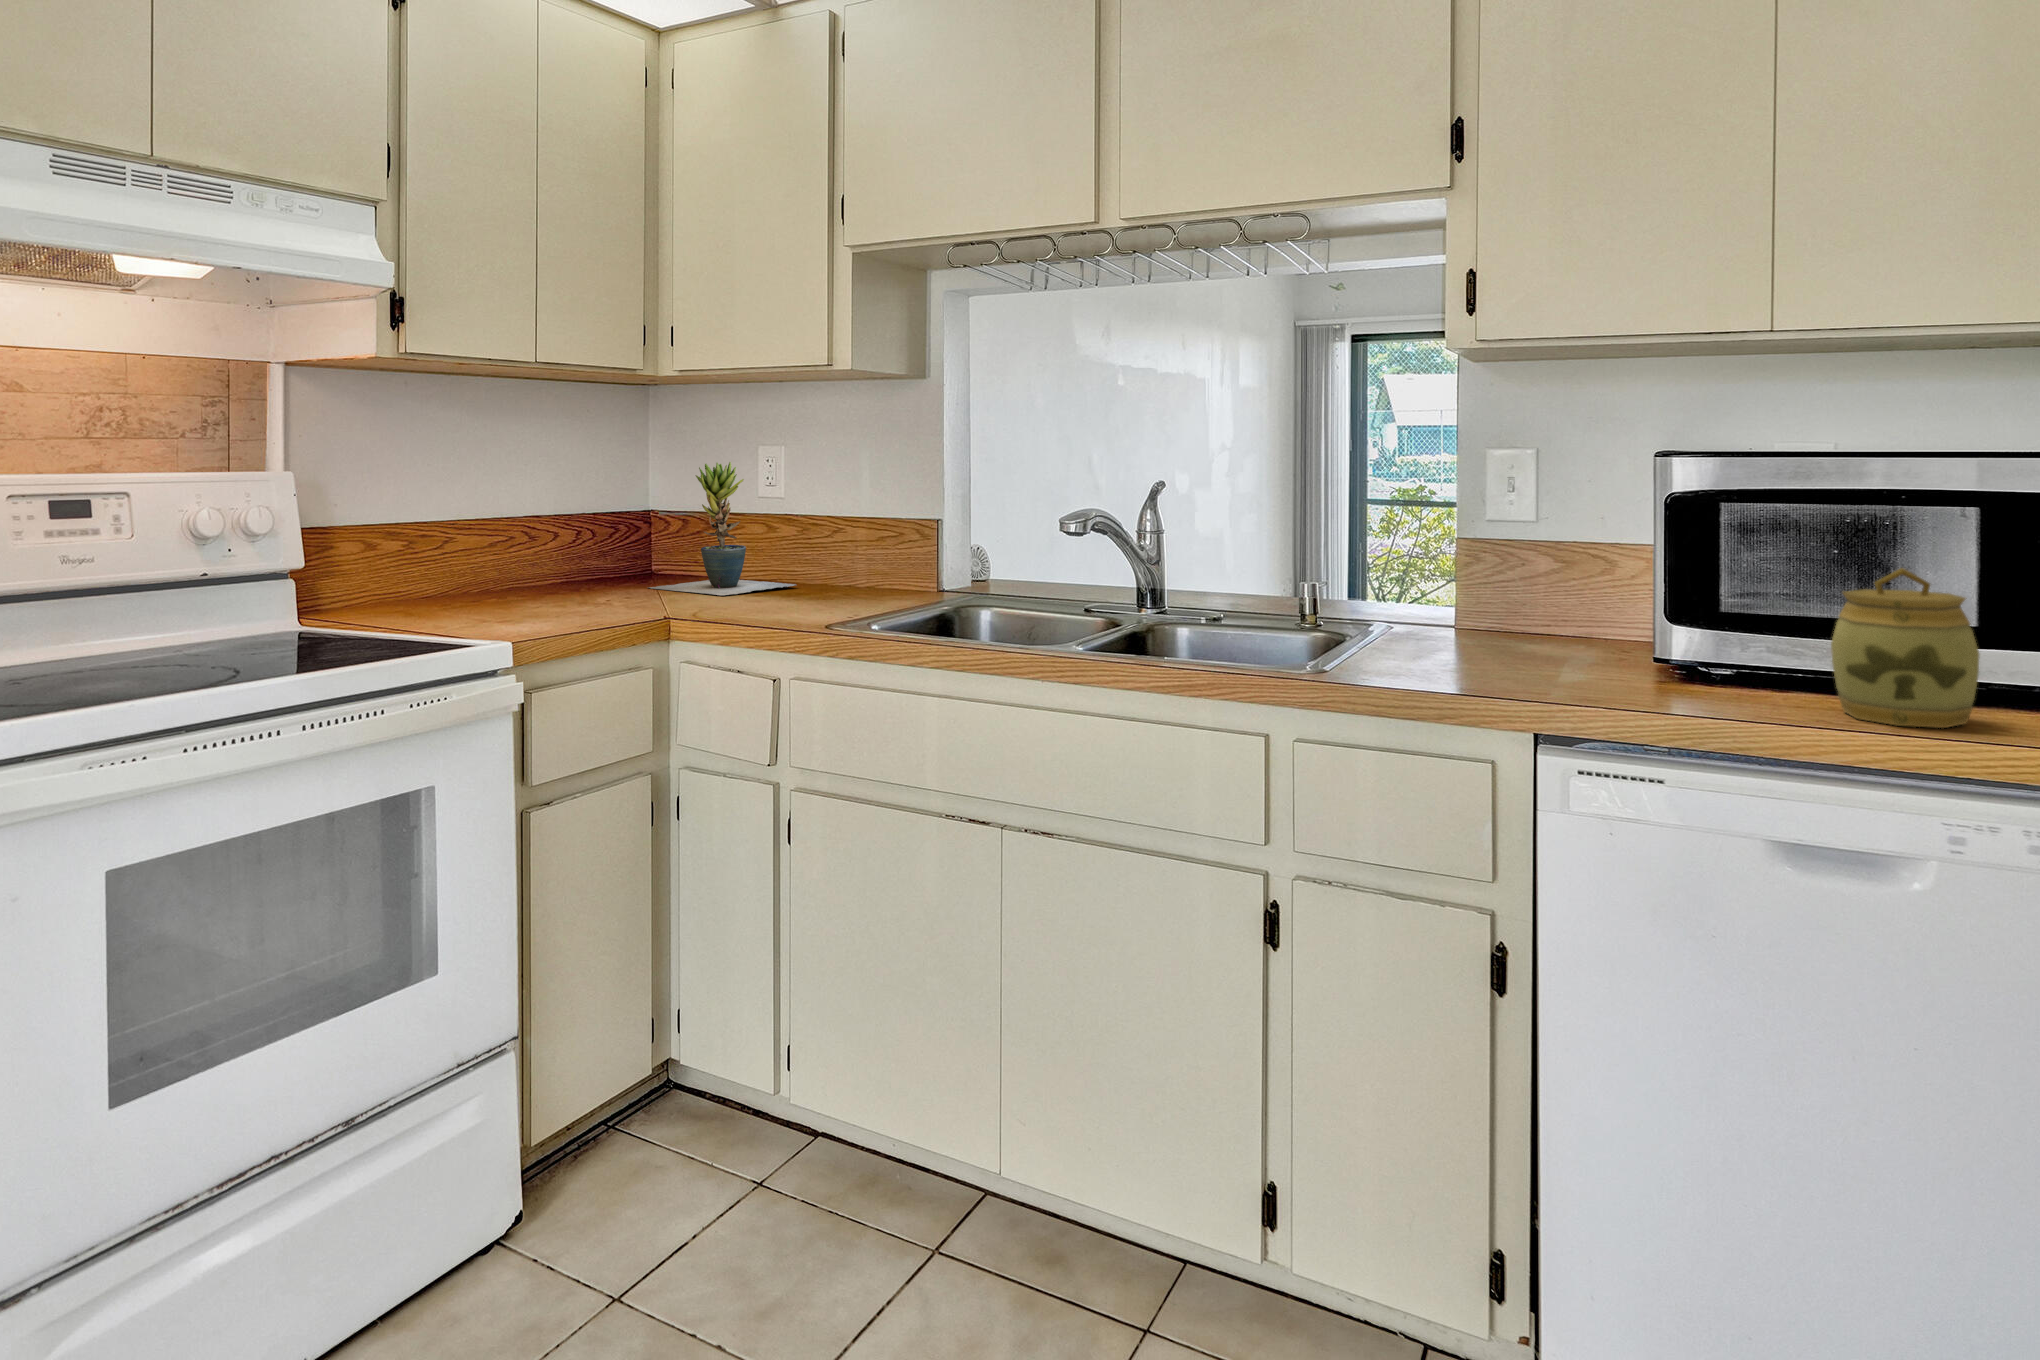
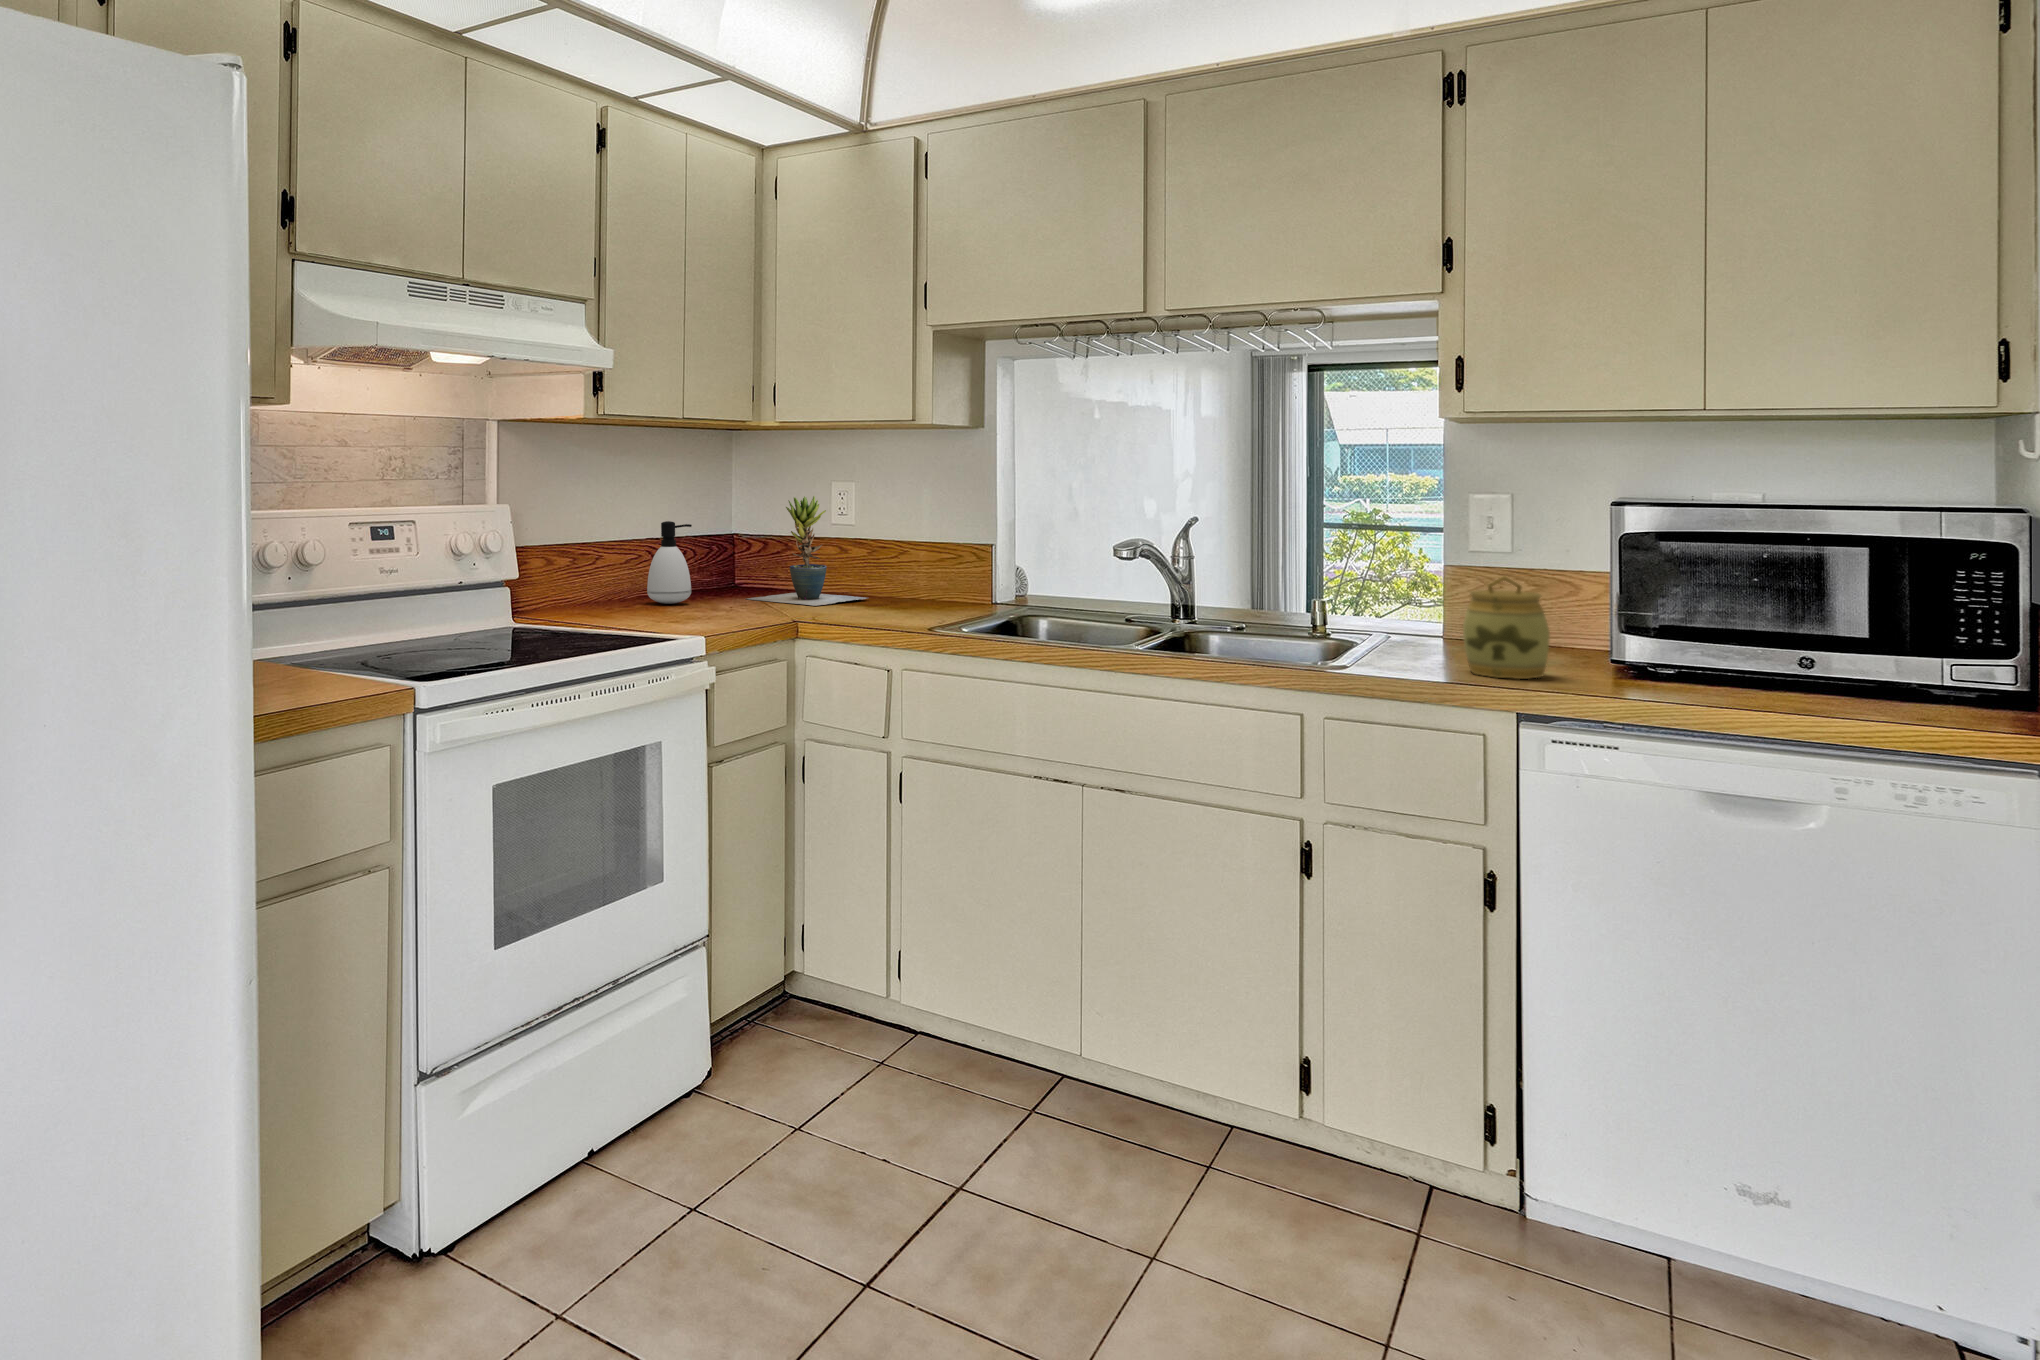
soap dispenser: none [515,494,571,595] -> present [647,521,692,604]
jar: present [1831,568,1979,728] -> present [1463,576,1550,679]

